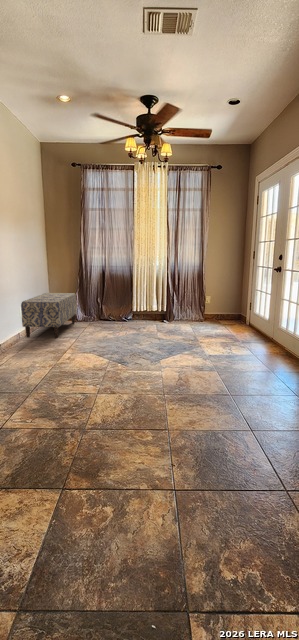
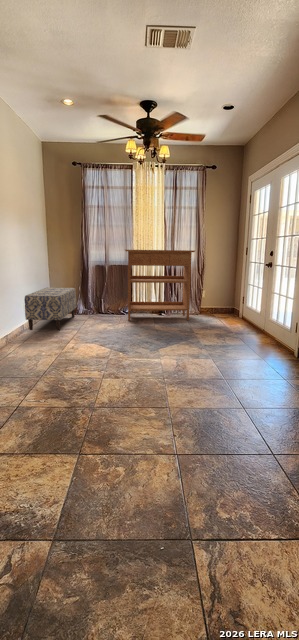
console table: none [126,254,200,327] -> present [125,250,195,320]

